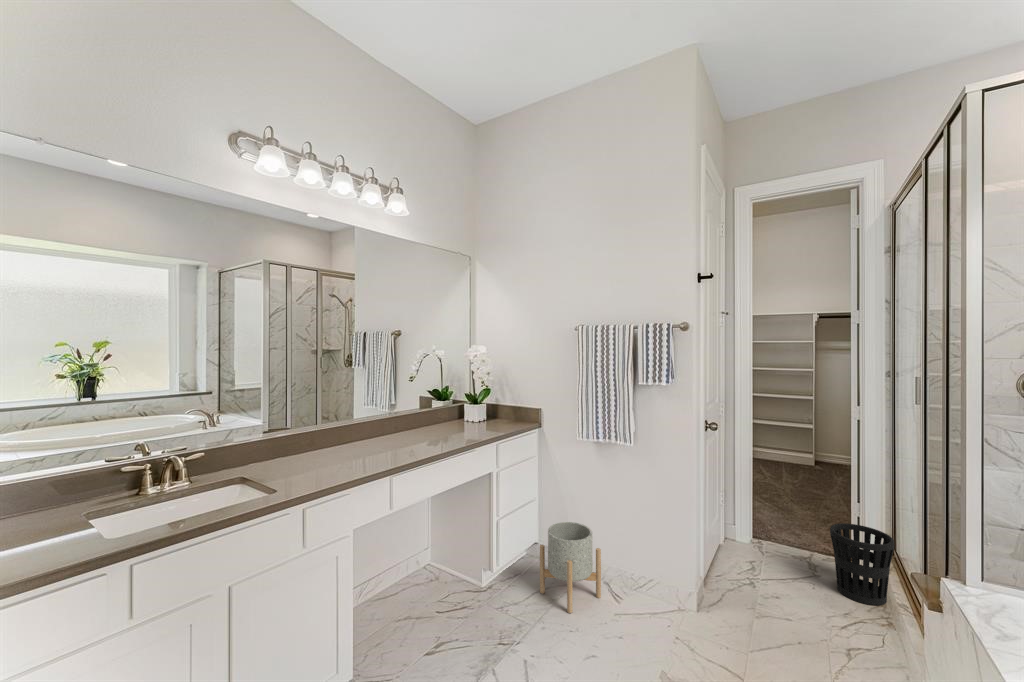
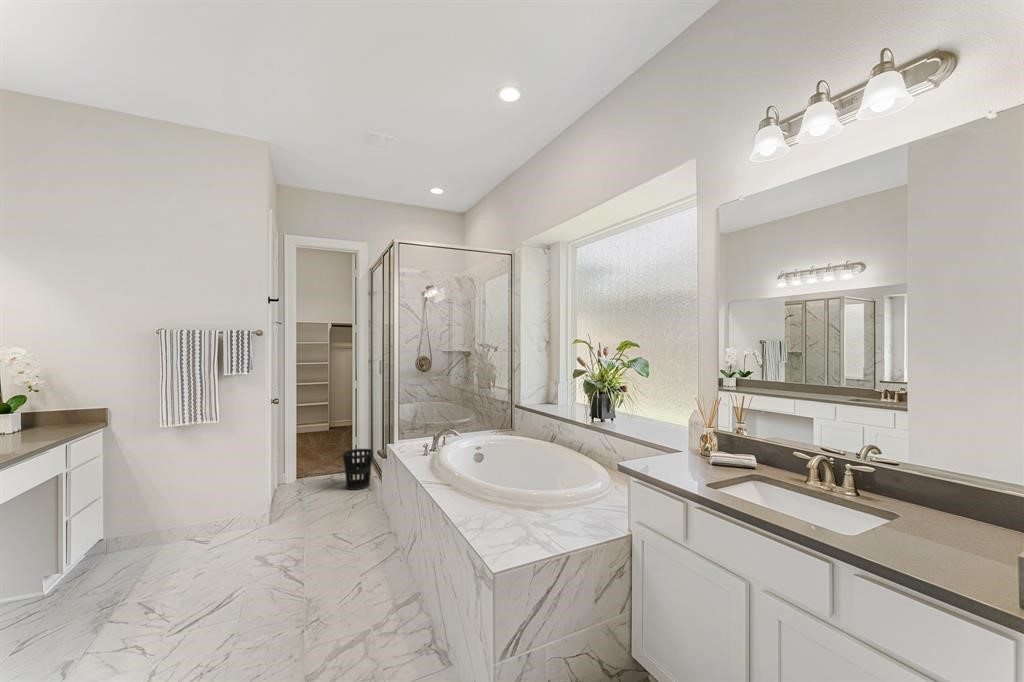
planter: present [540,522,601,613] -> none [122,499,188,571]

